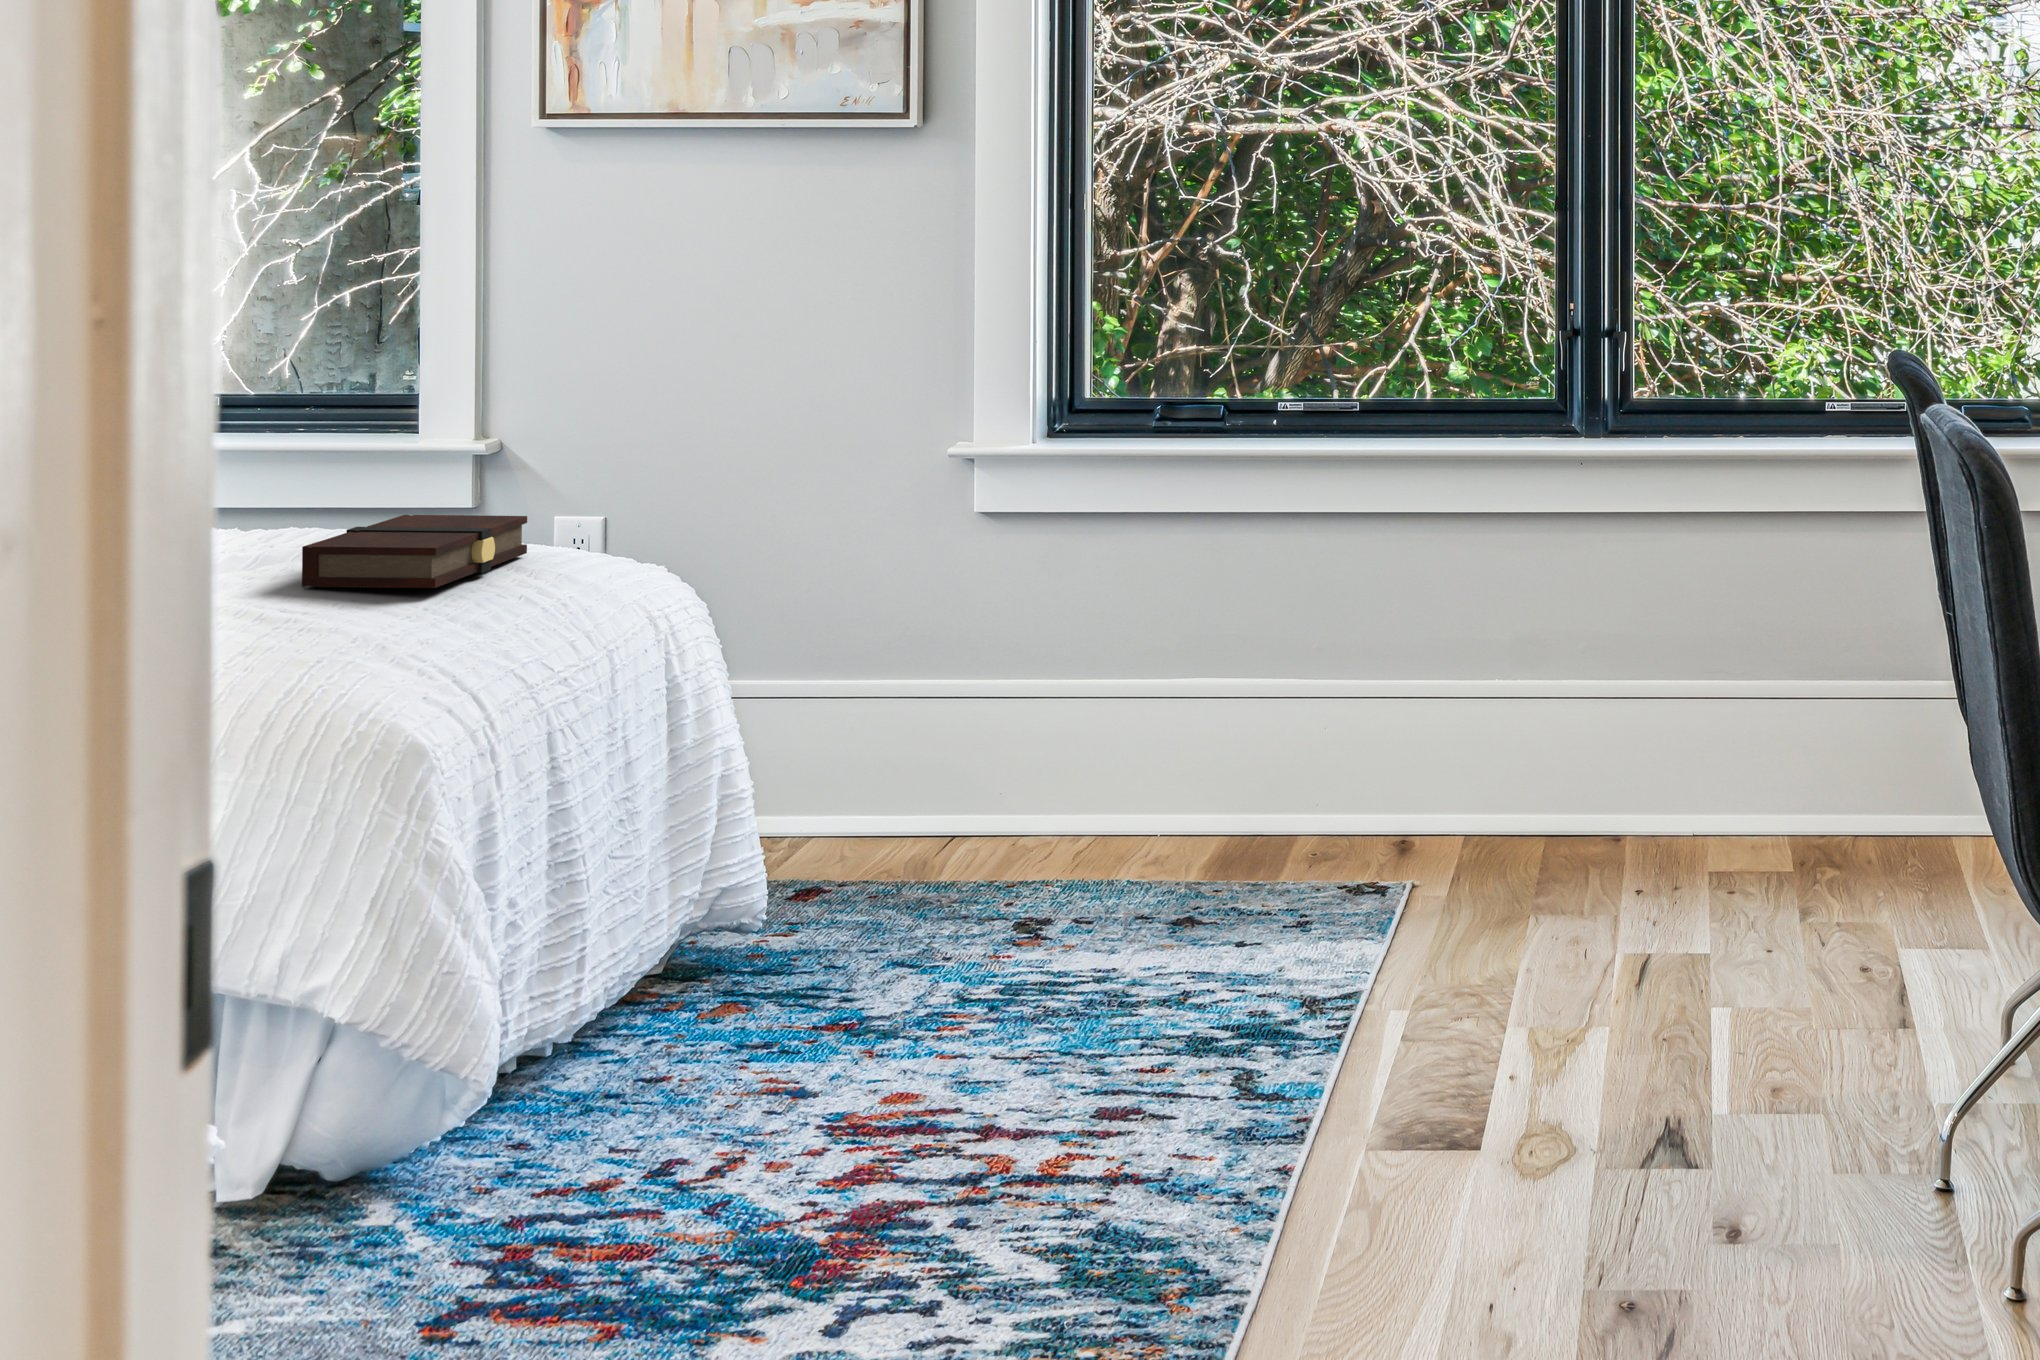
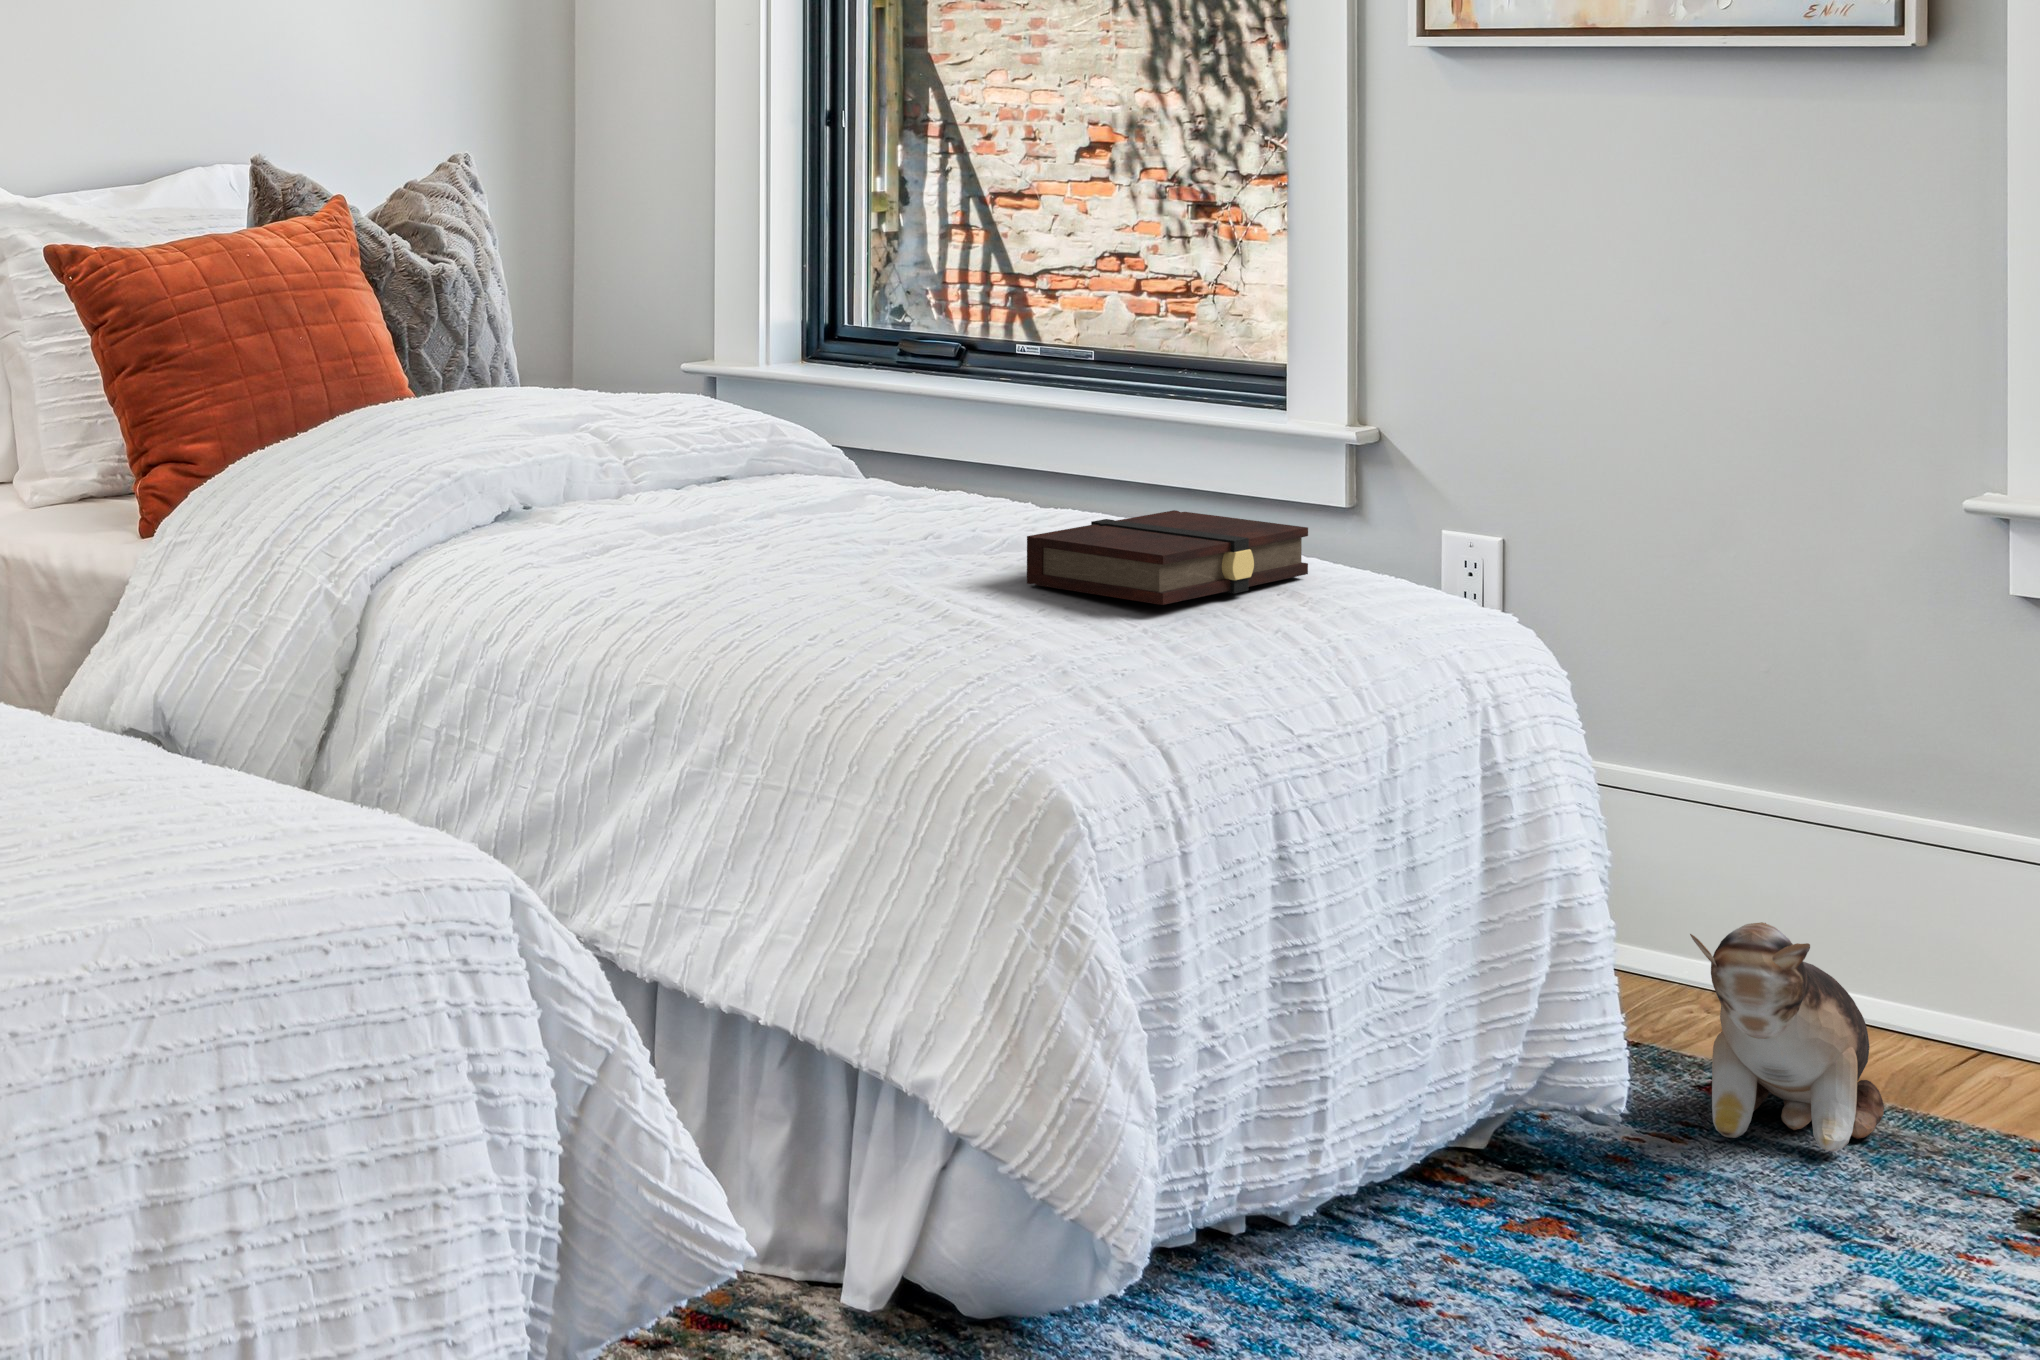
plush toy: none [804,764,918,926] -> present [1690,922,1884,1151]

